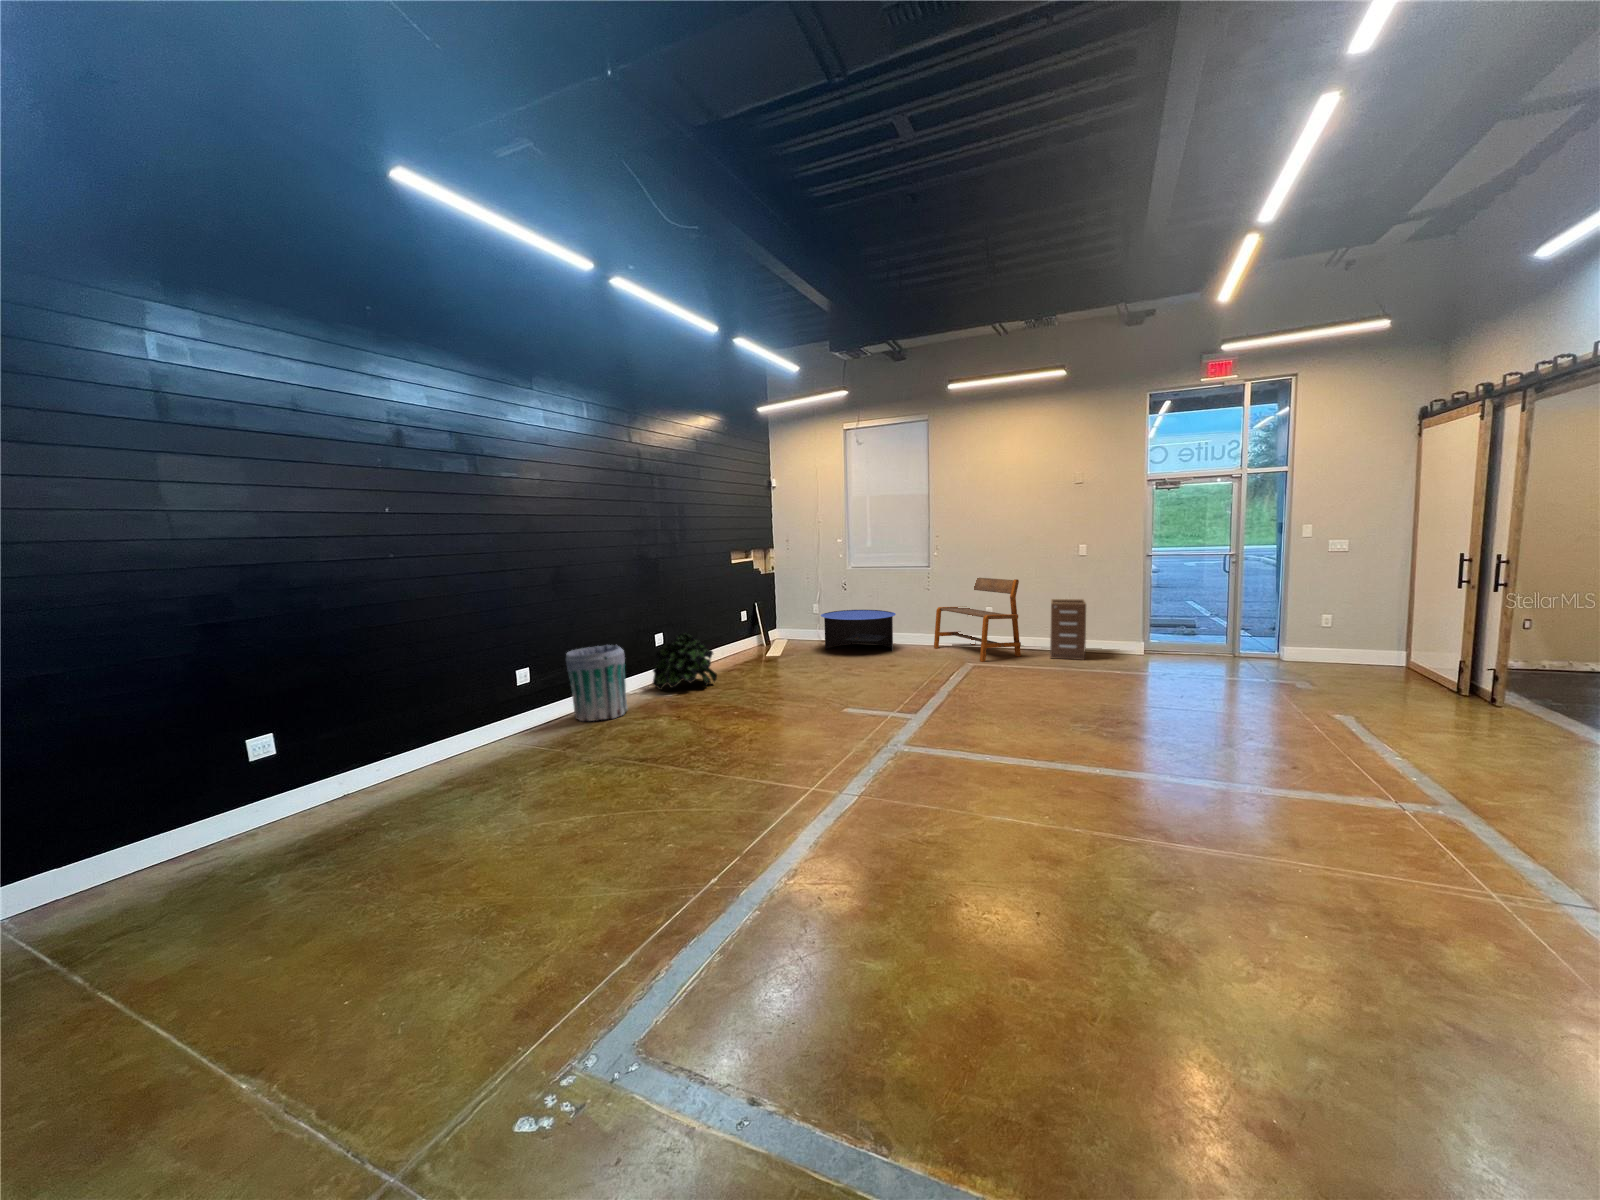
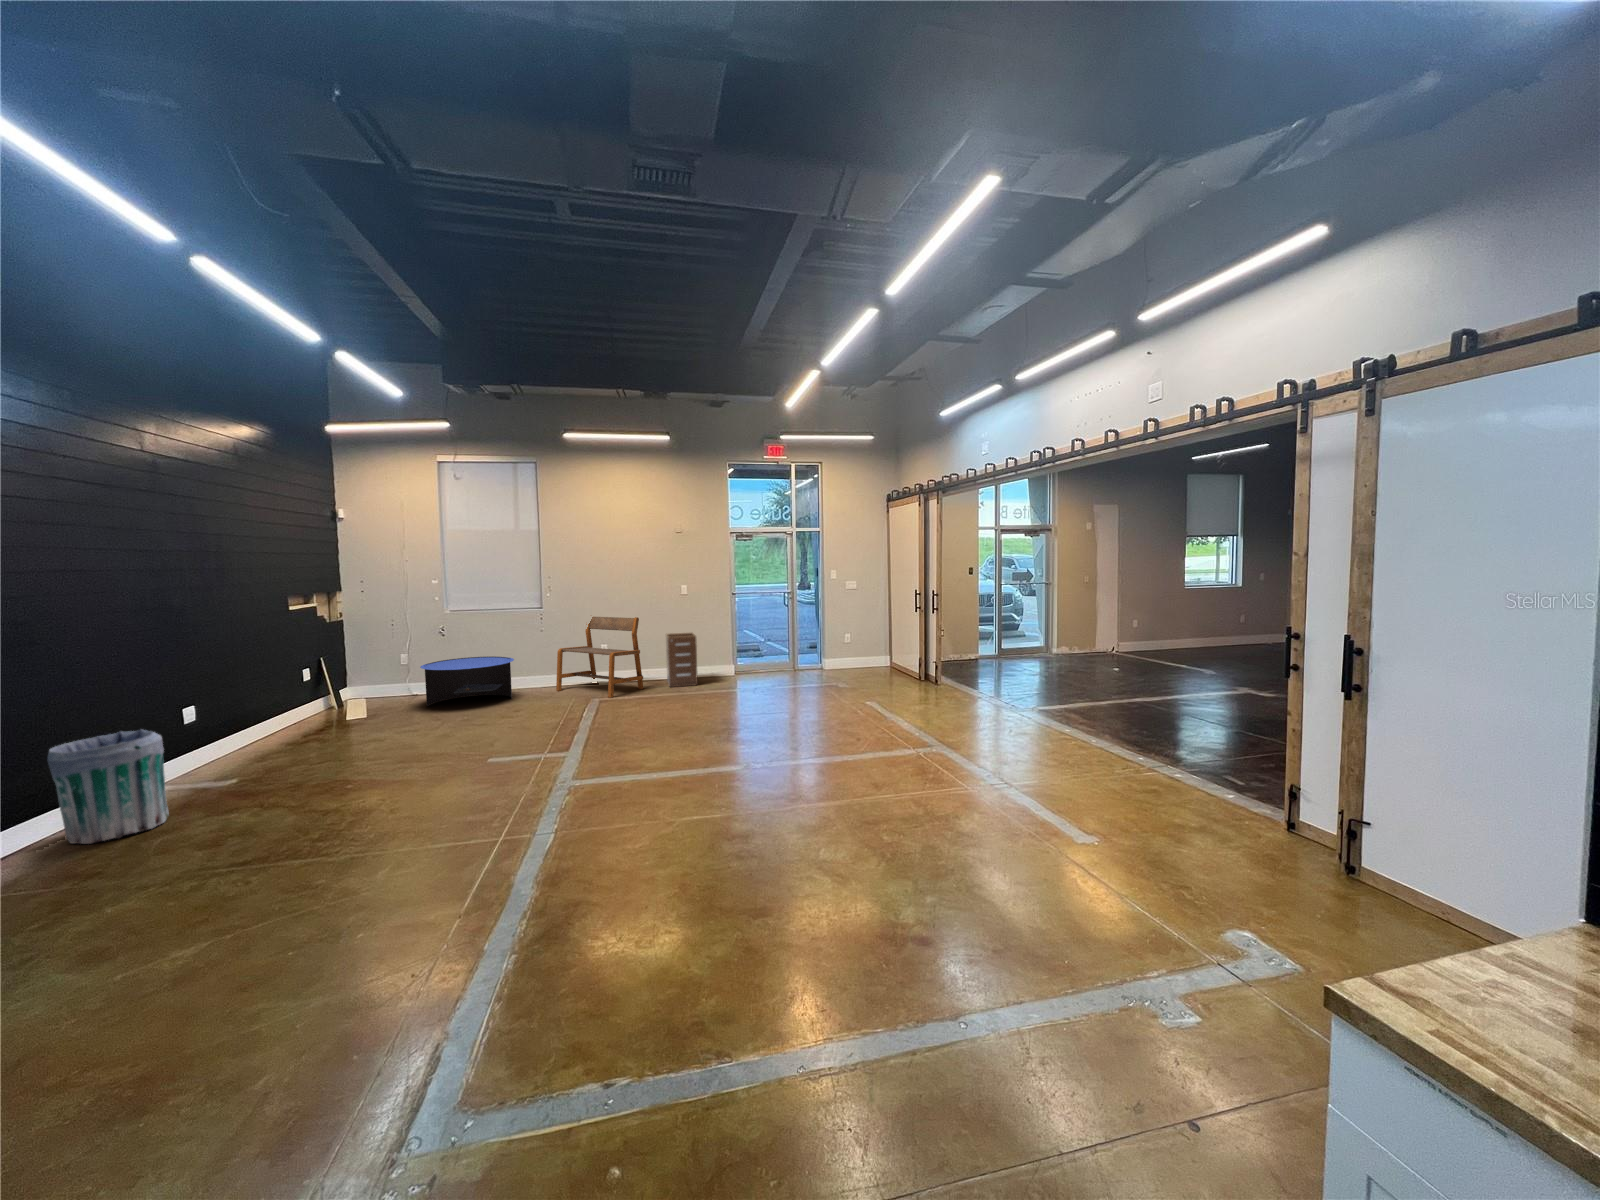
potted plant: present [653,632,717,690] -> none [184,703,297,786]

